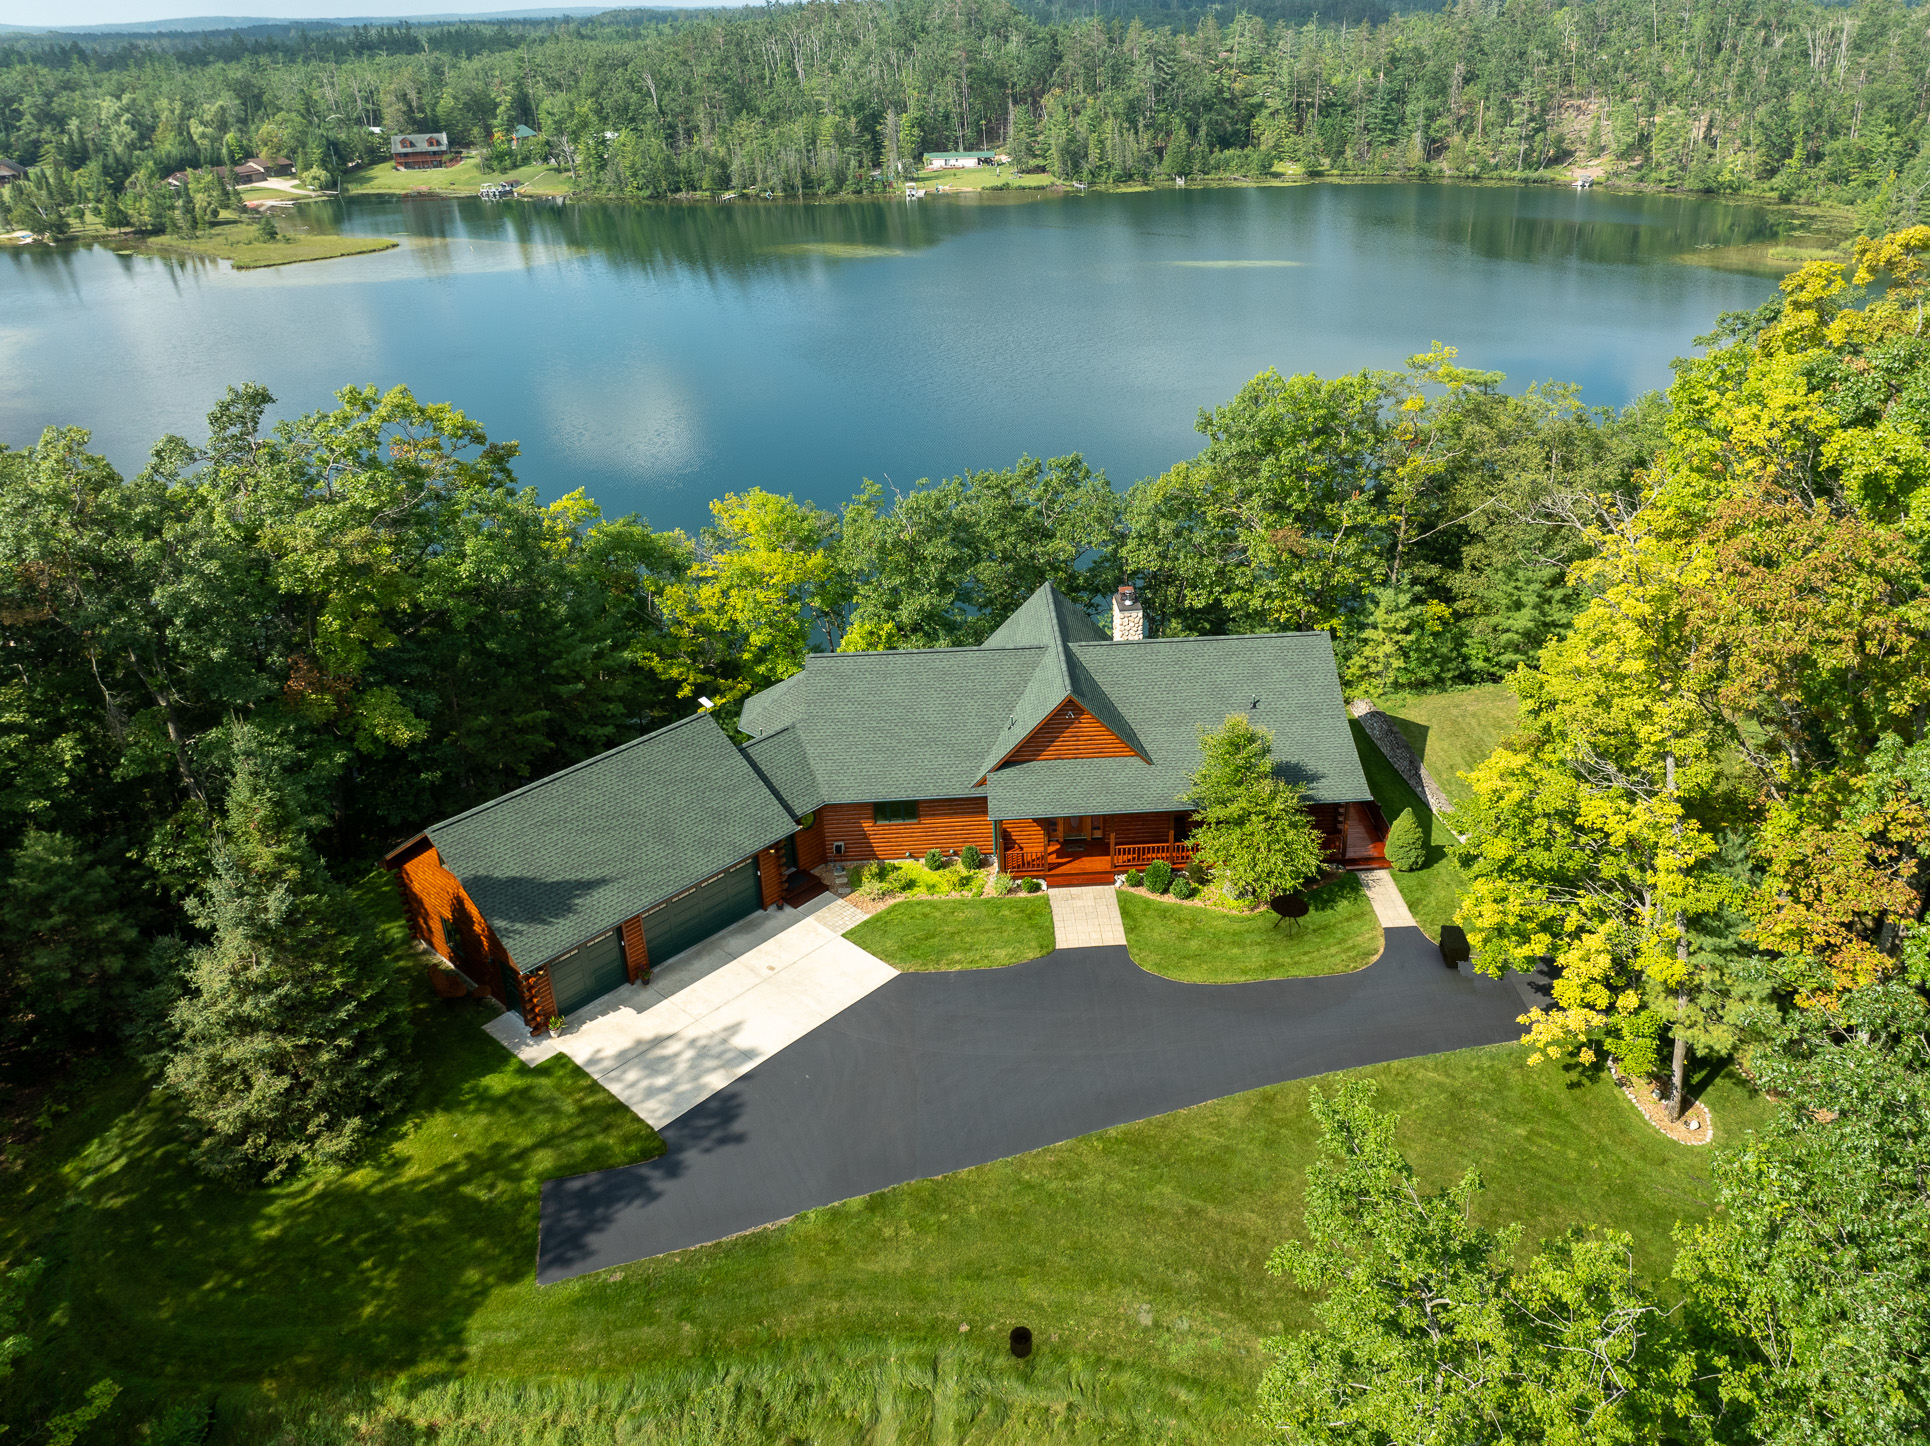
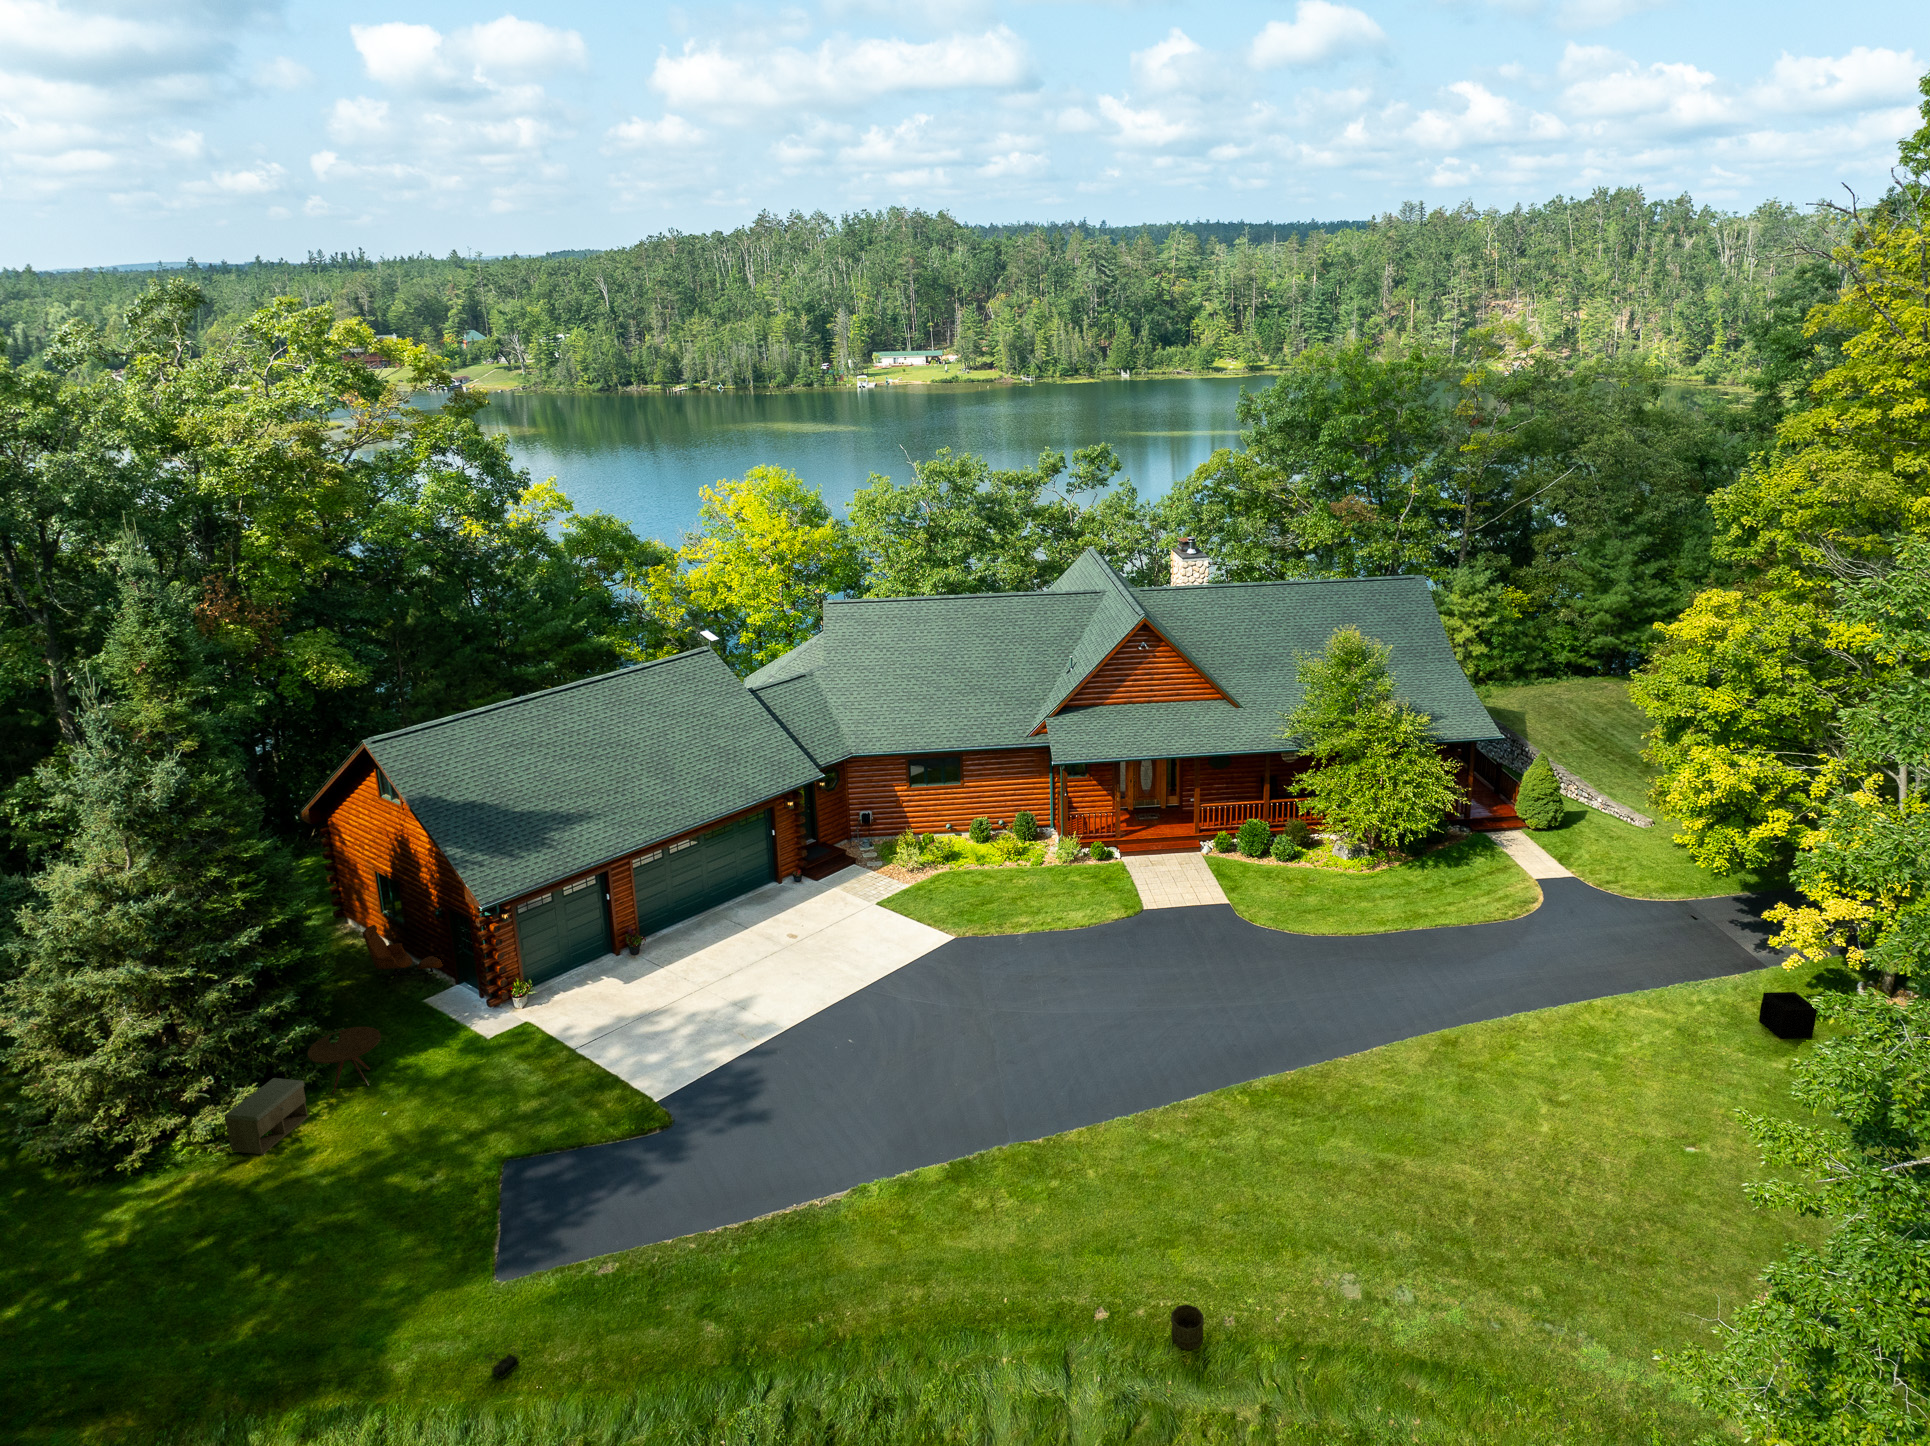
round table: present [1270,895,1309,935] -> present [308,1027,381,1095]
storage bench: present [1438,925,1471,967] -> present [224,1078,309,1155]
wooden crate: none [1520,1061,1561,1099] -> present [1759,992,1817,1039]
decorative plant: none [538,1338,563,1364] -> present [486,1344,519,1379]

